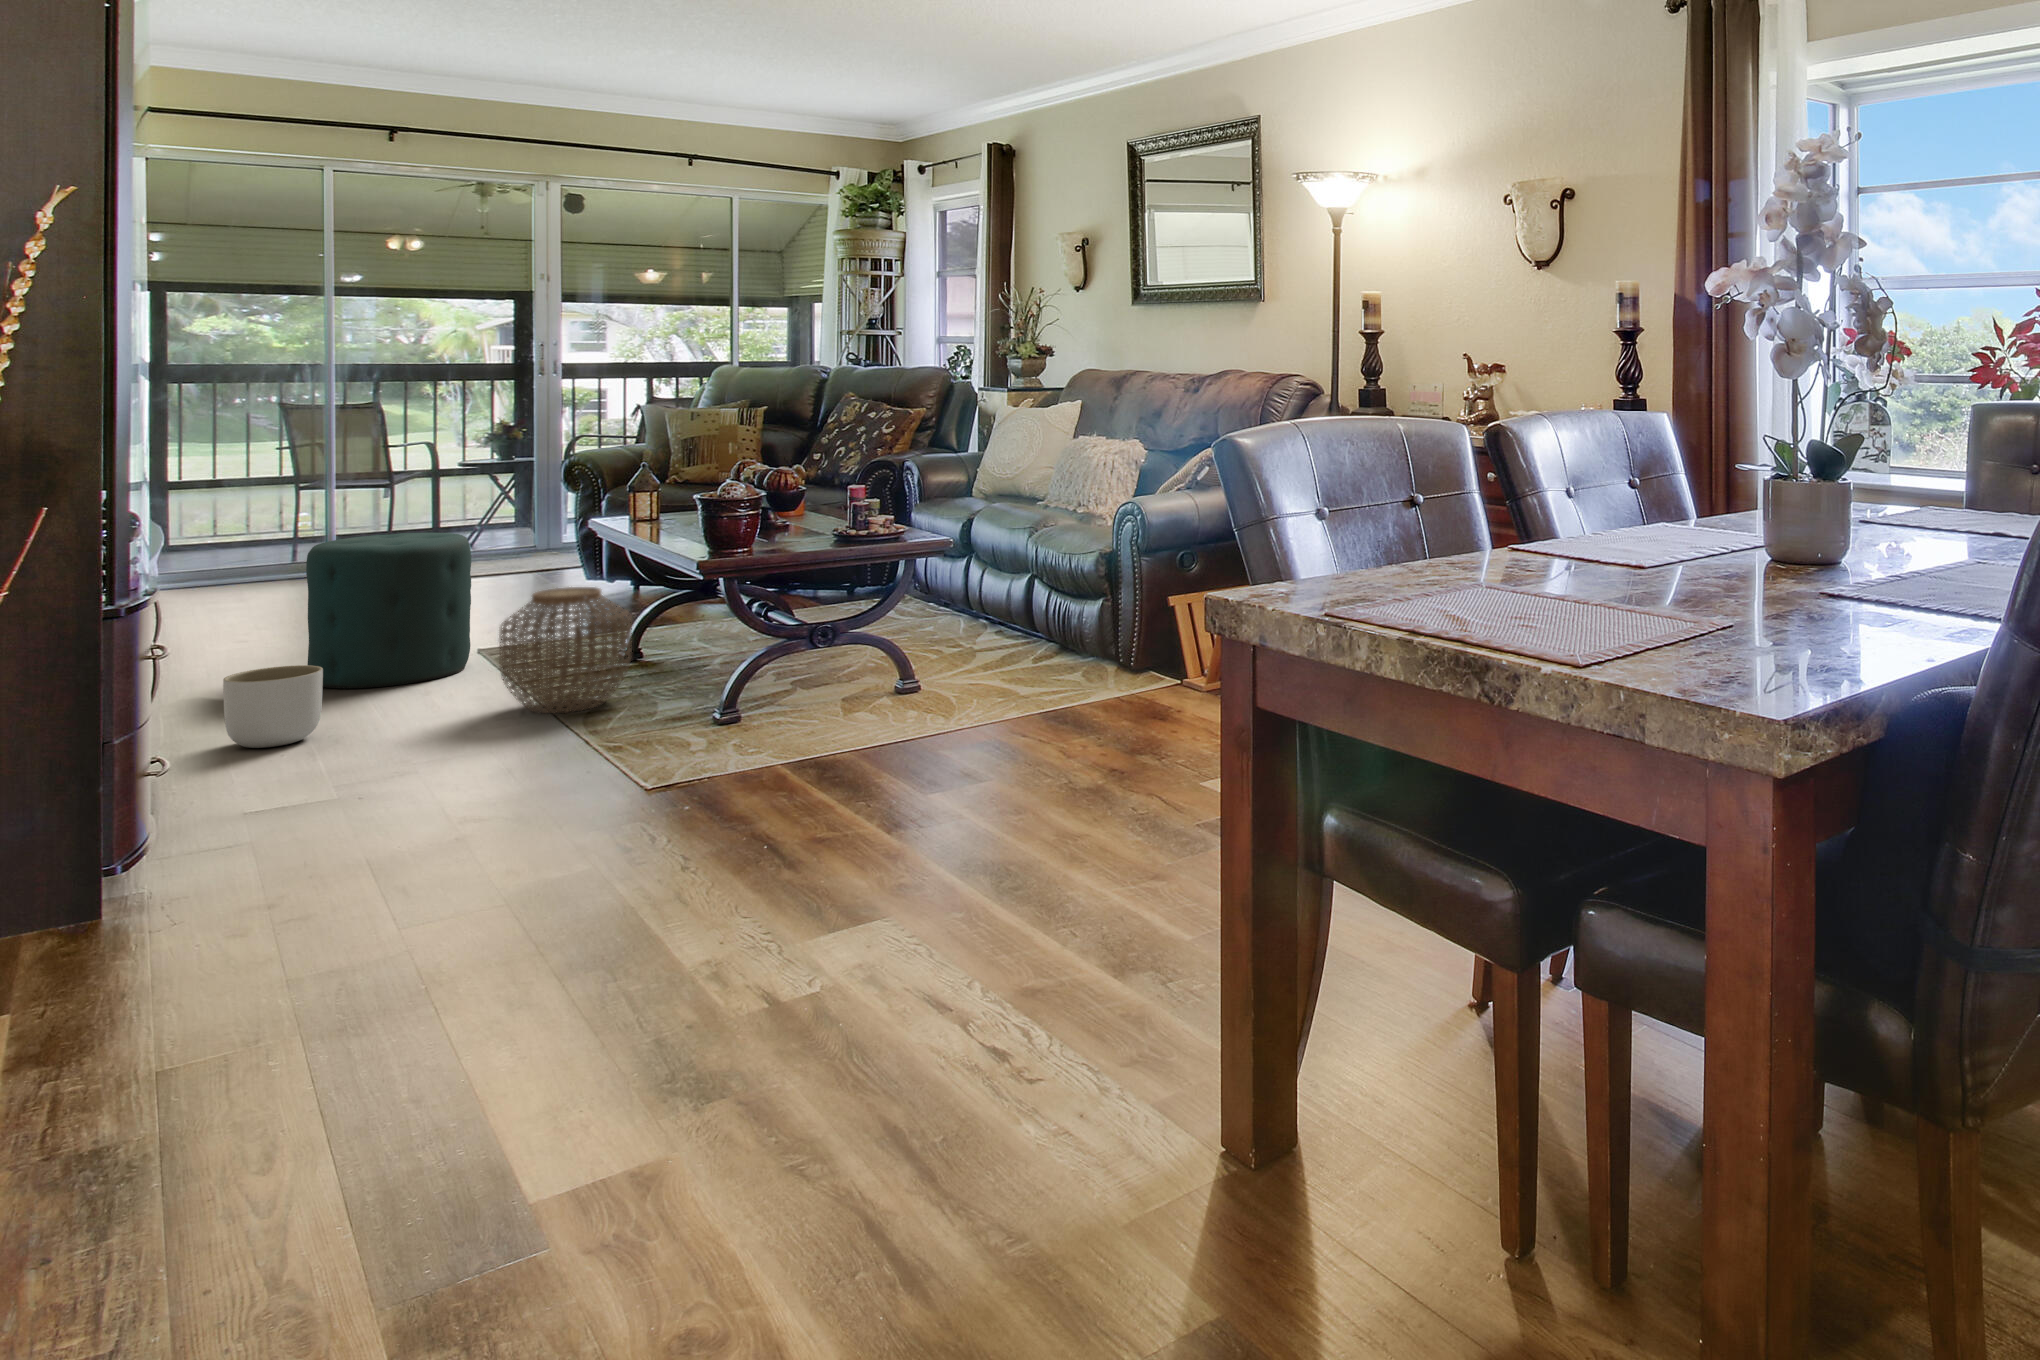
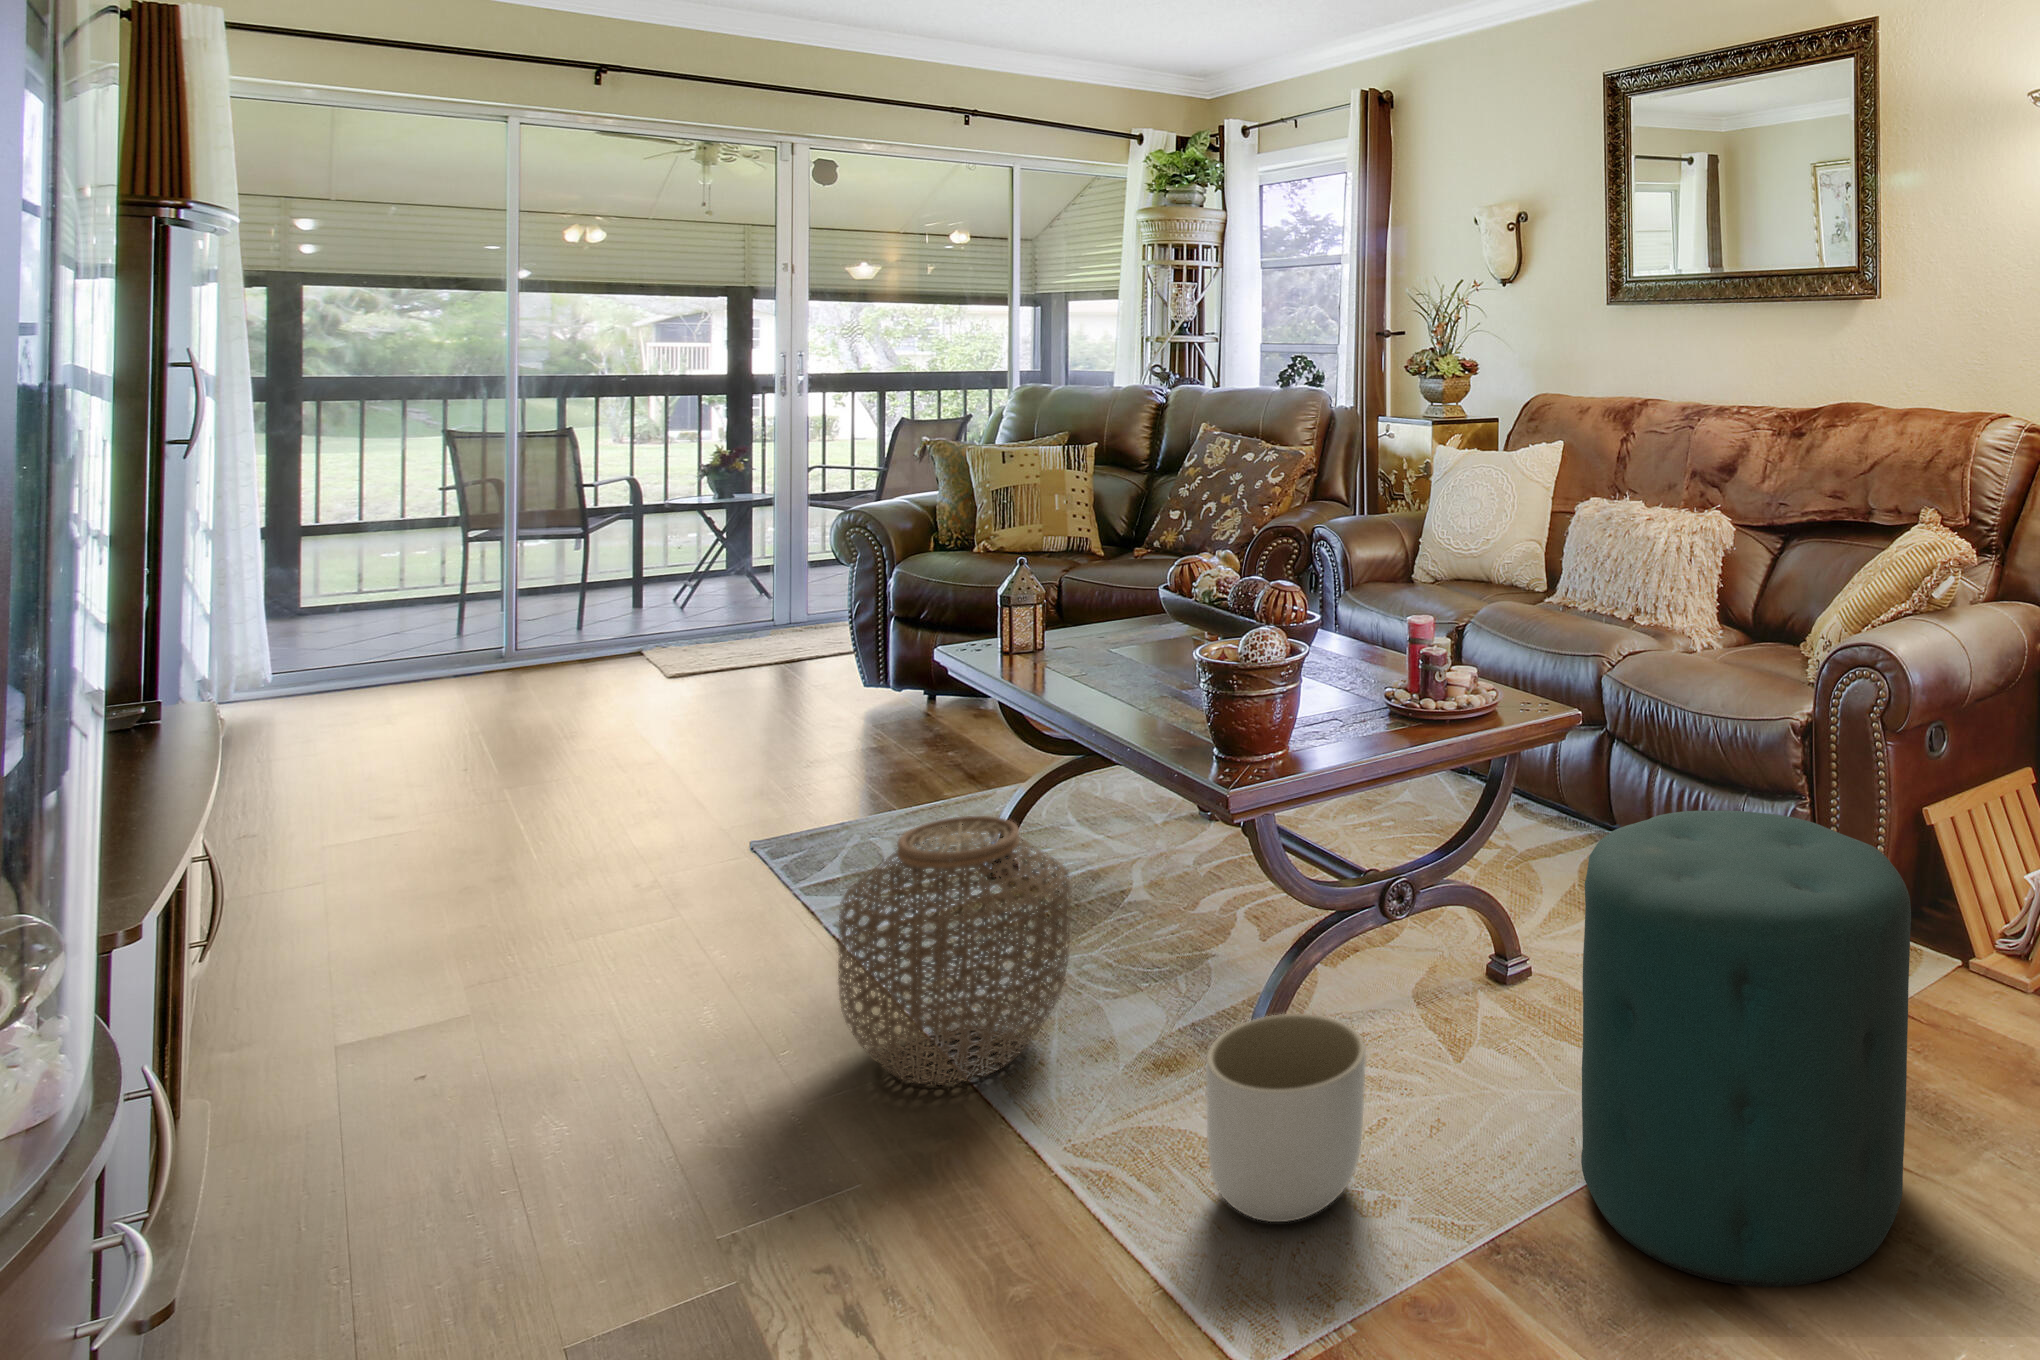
ottoman: present [306,533,472,689] -> present [1581,810,1911,1287]
planter: present [223,665,323,748] -> present [1206,1014,1366,1222]

